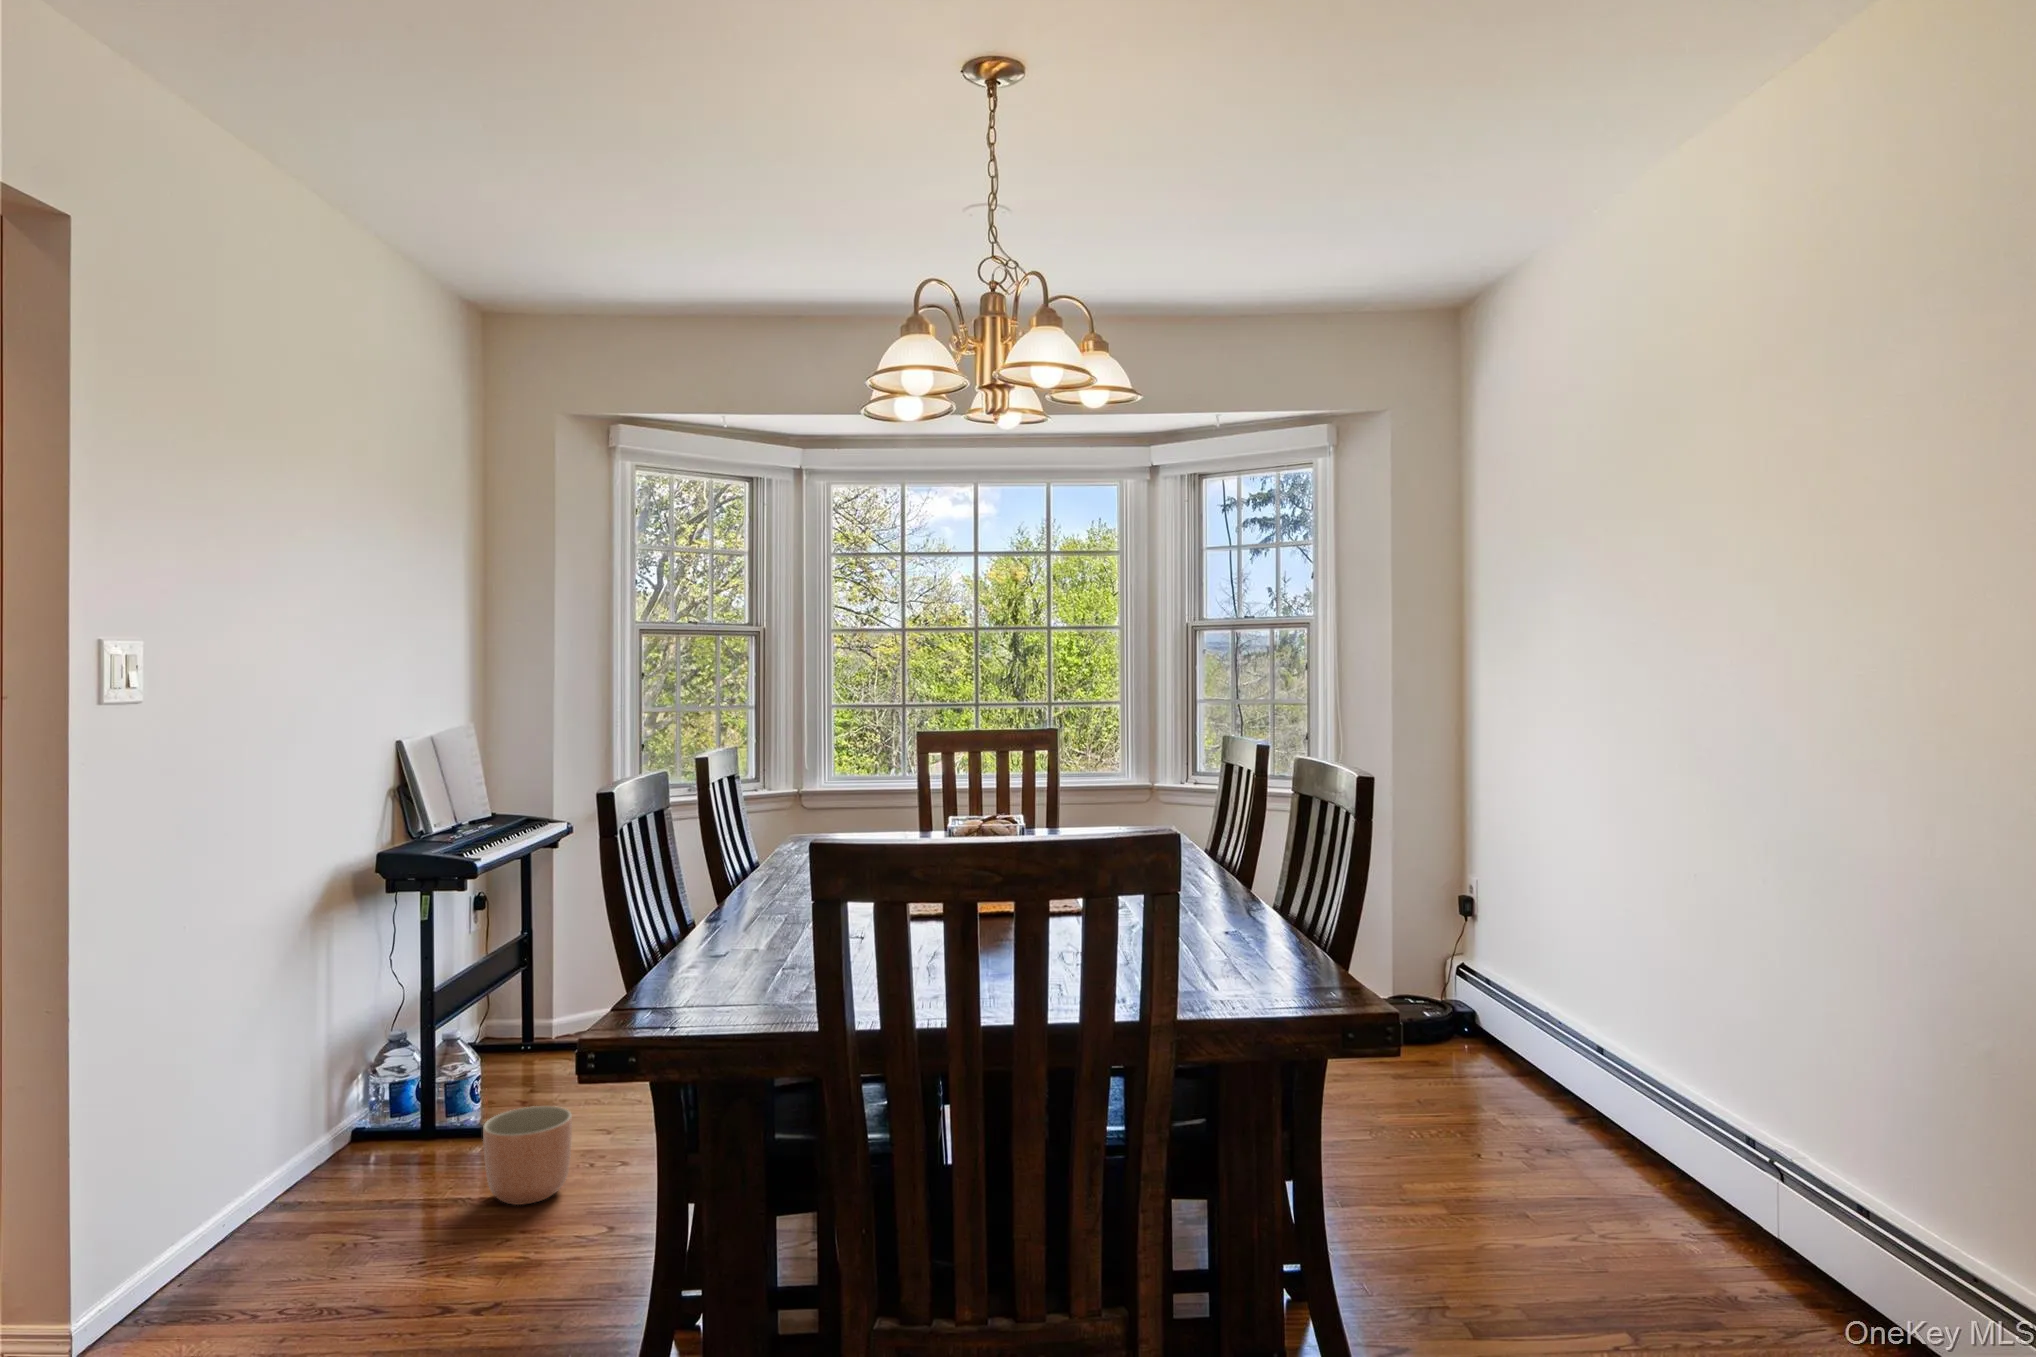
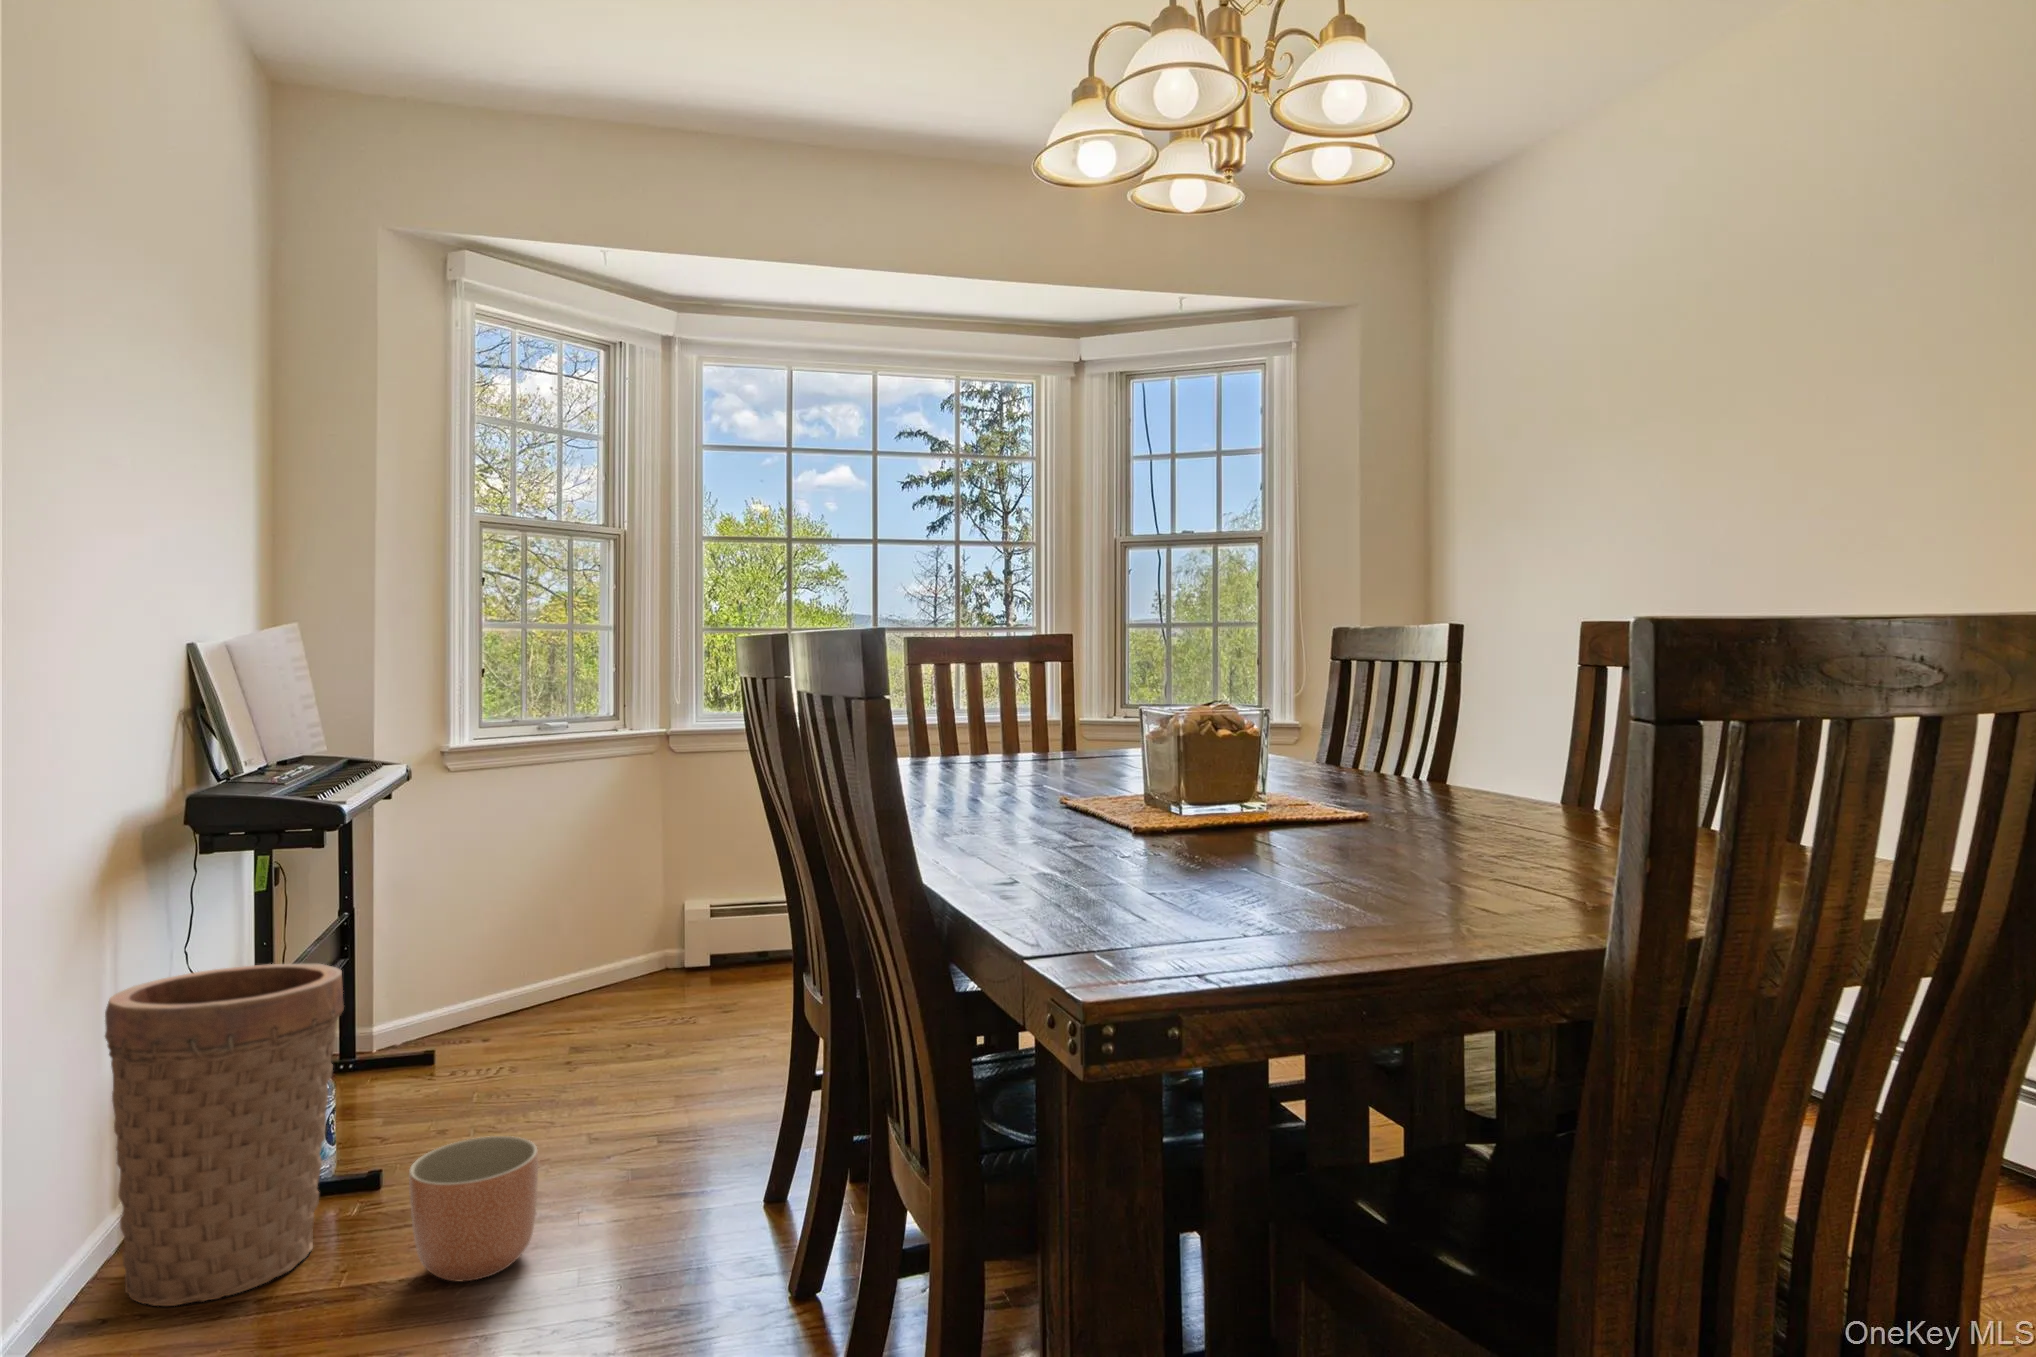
basket: none [311,972,465,1198] -> present [105,964,344,1306]

